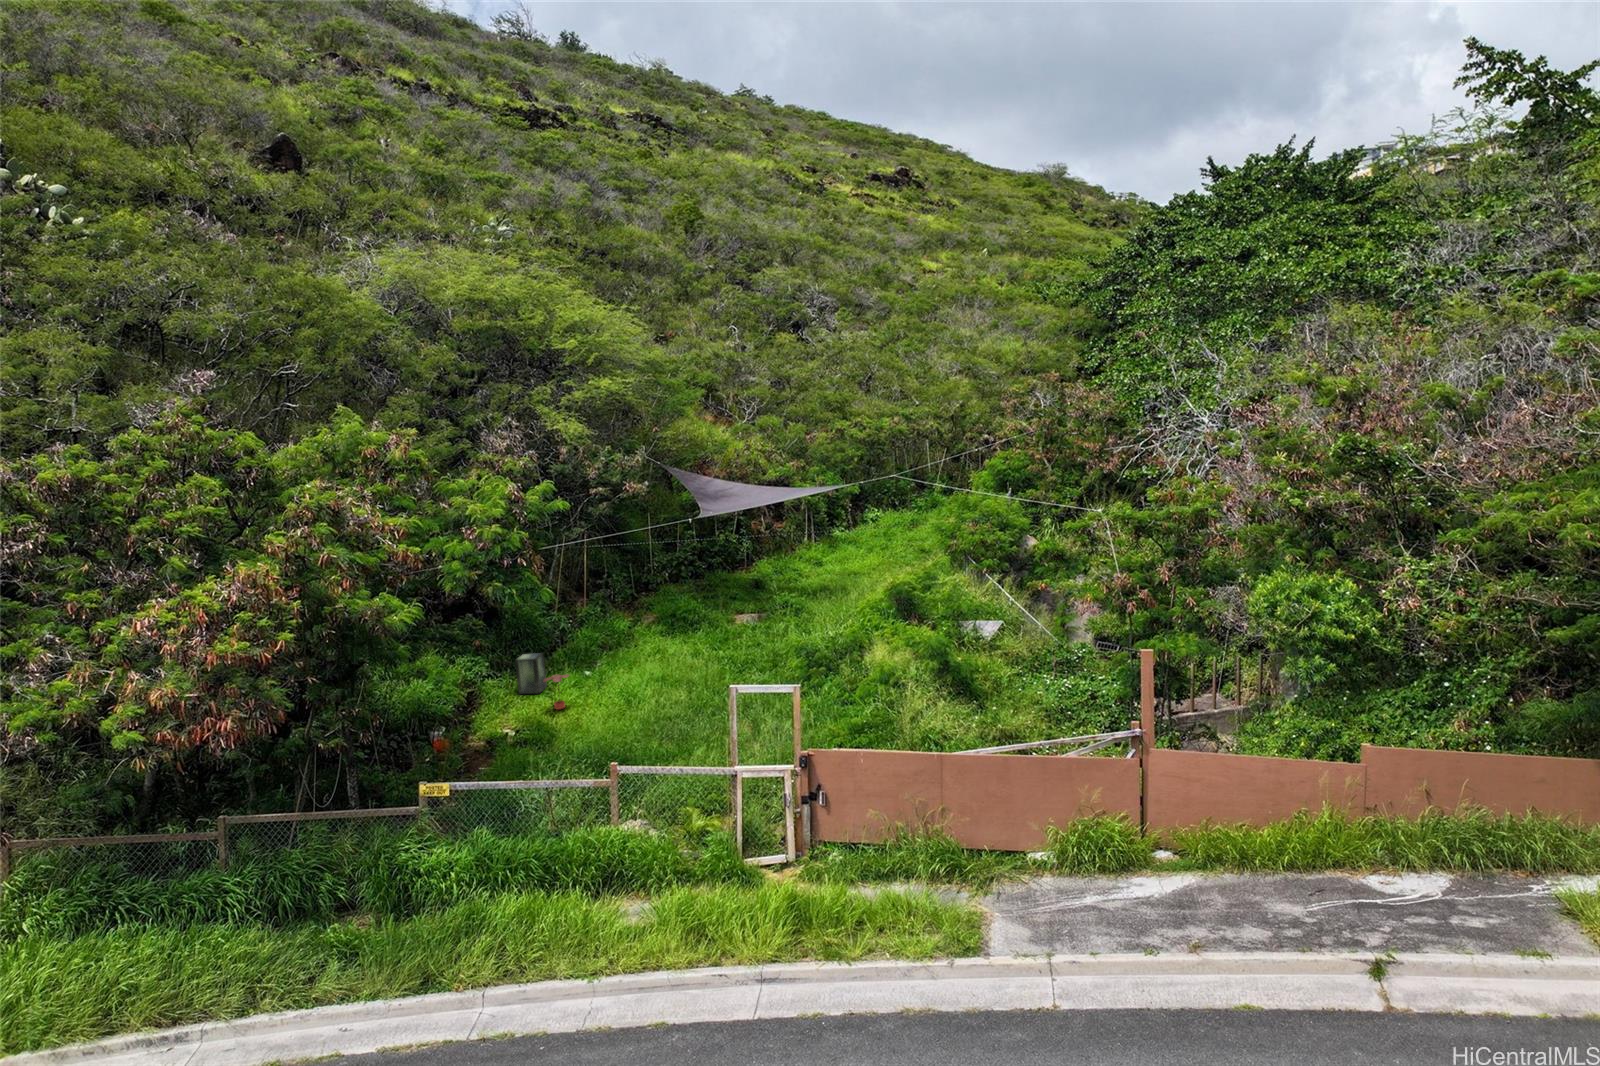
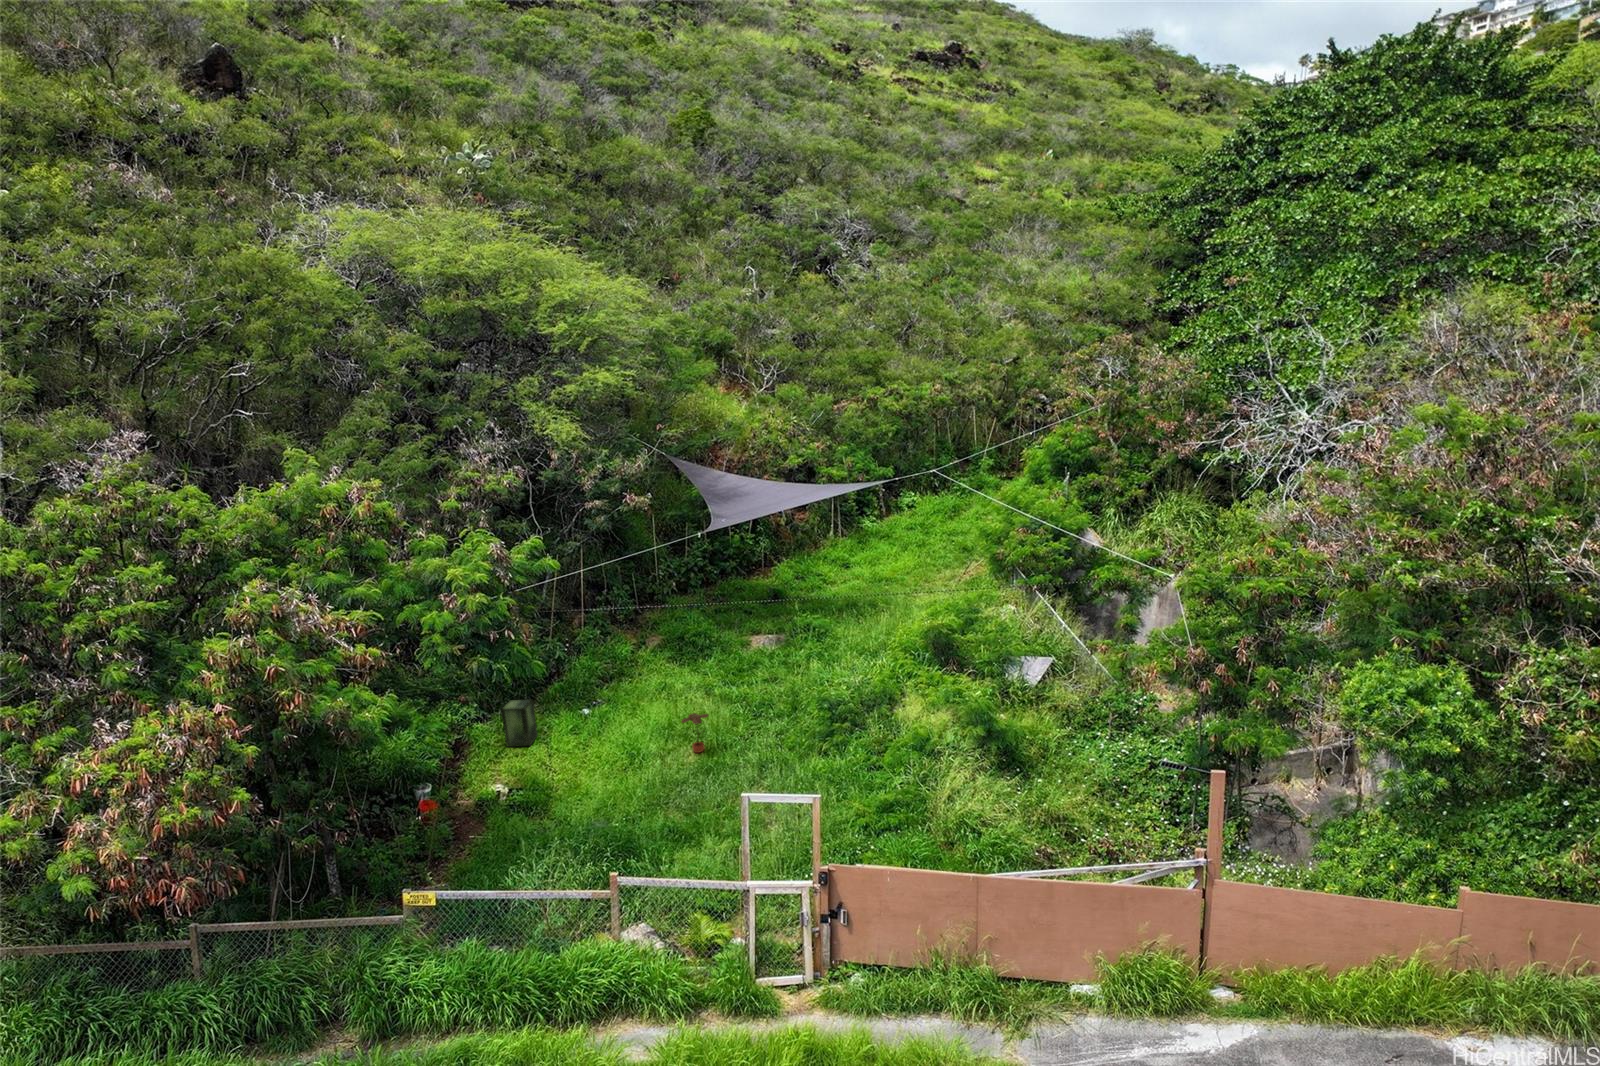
potted plant: present [544,674,569,709] -> present [682,713,709,753]

